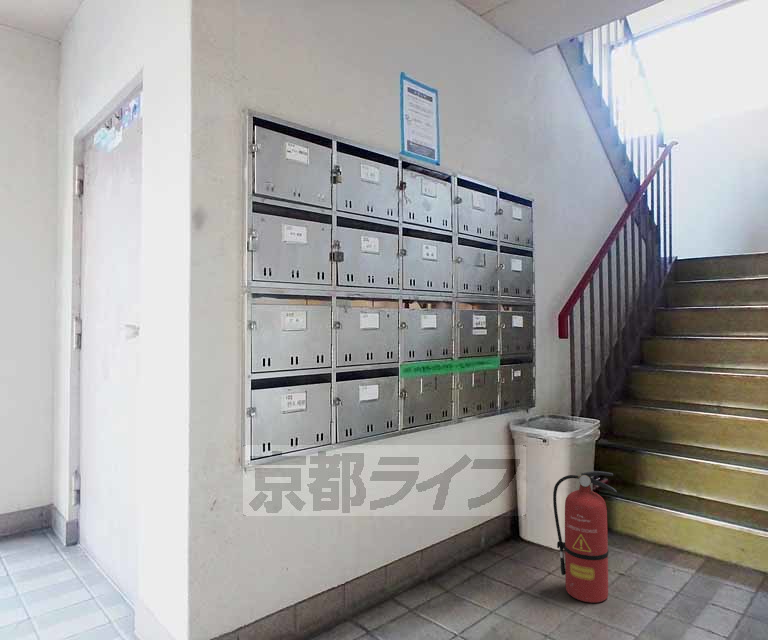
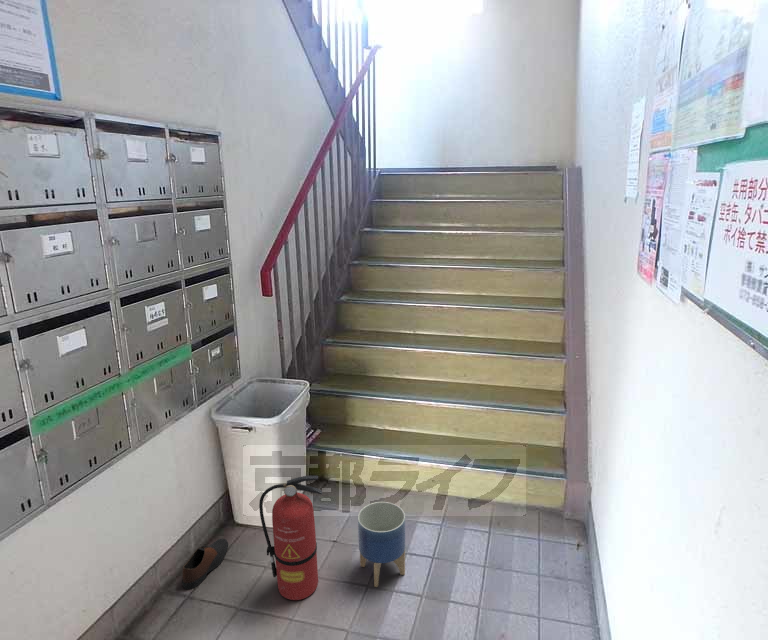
planter: none [654,527,712,615] -> present [358,502,405,587]
shoe: none [475,540,515,571] -> present [182,539,228,589]

